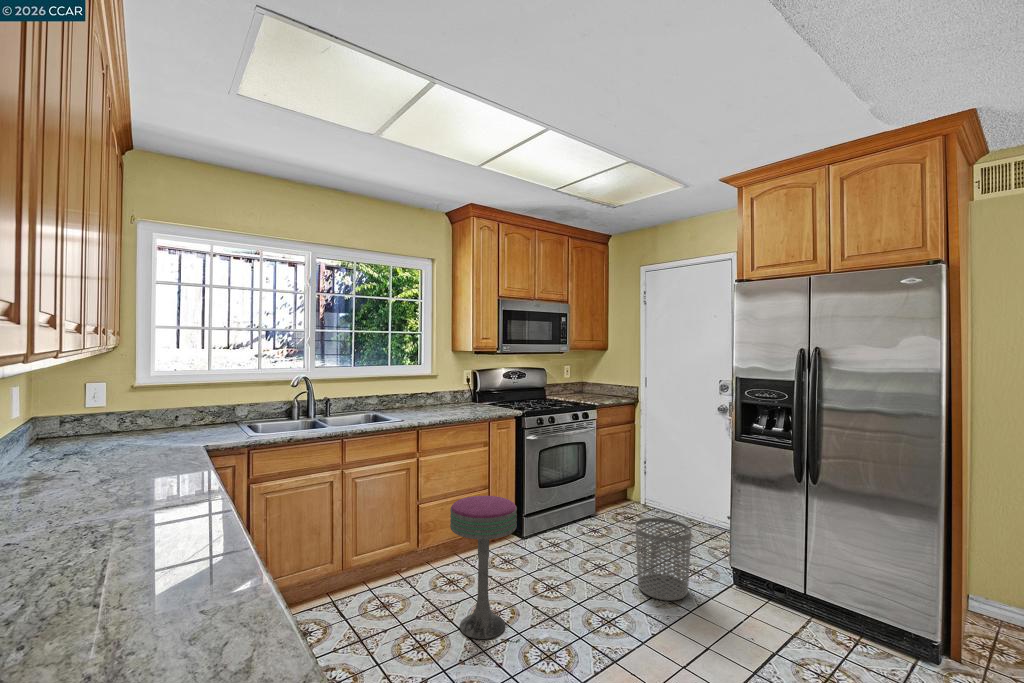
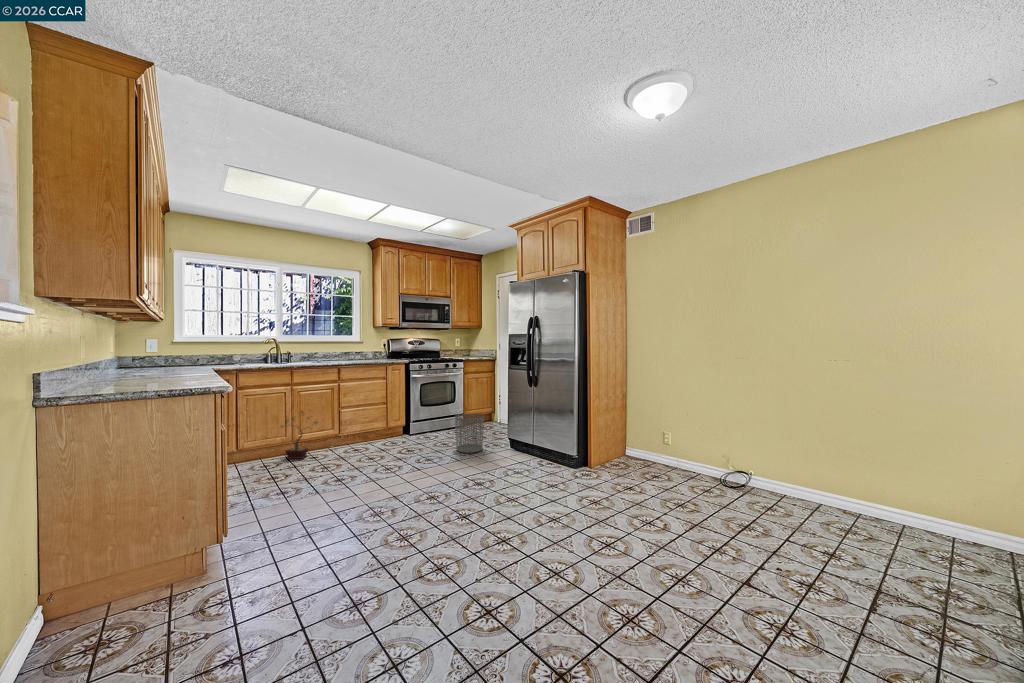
bar stool: present [450,496,517,639] -> none [342,397,378,465]
potted plant: none [325,518,403,614] -> present [282,412,318,459]

